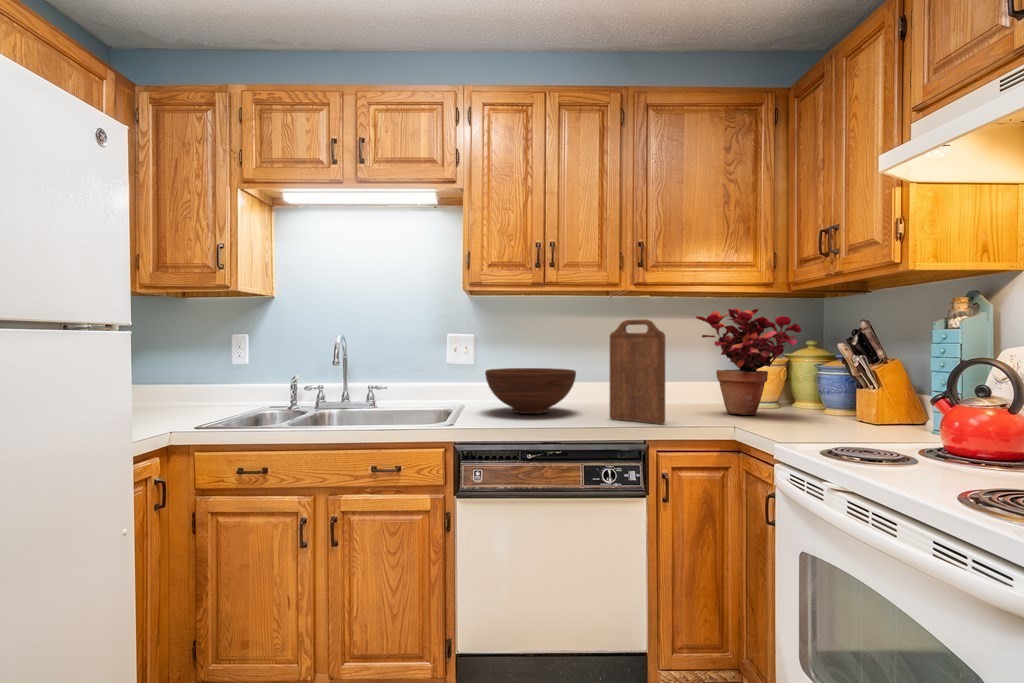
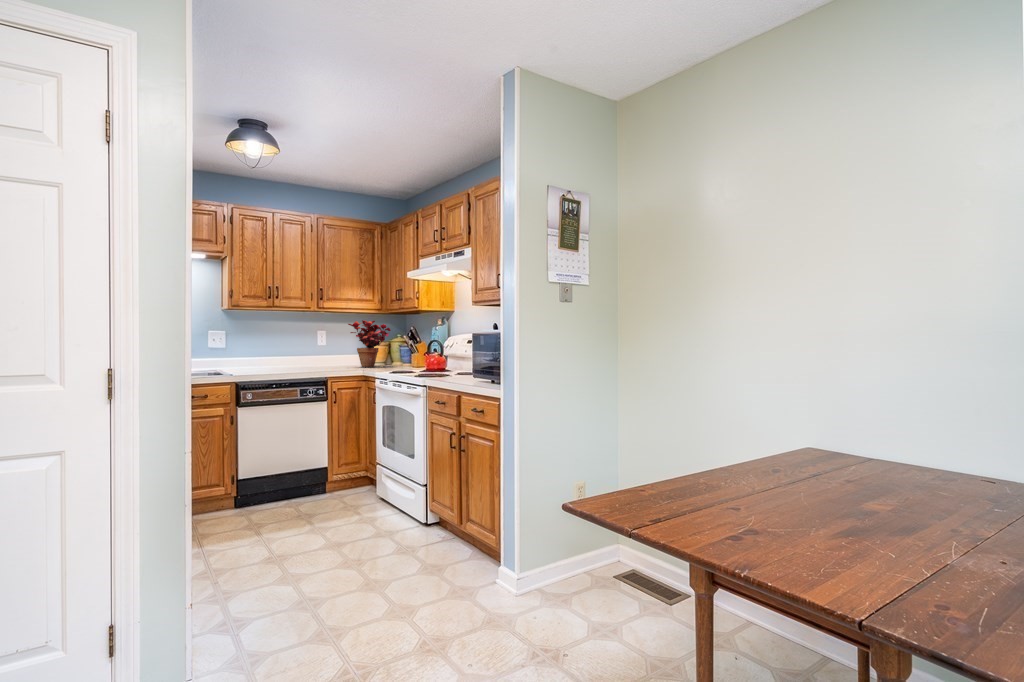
cutting board: present [609,319,665,424] -> none [308,325,335,370]
fruit bowl: present [485,368,576,414] -> none [240,349,290,371]

